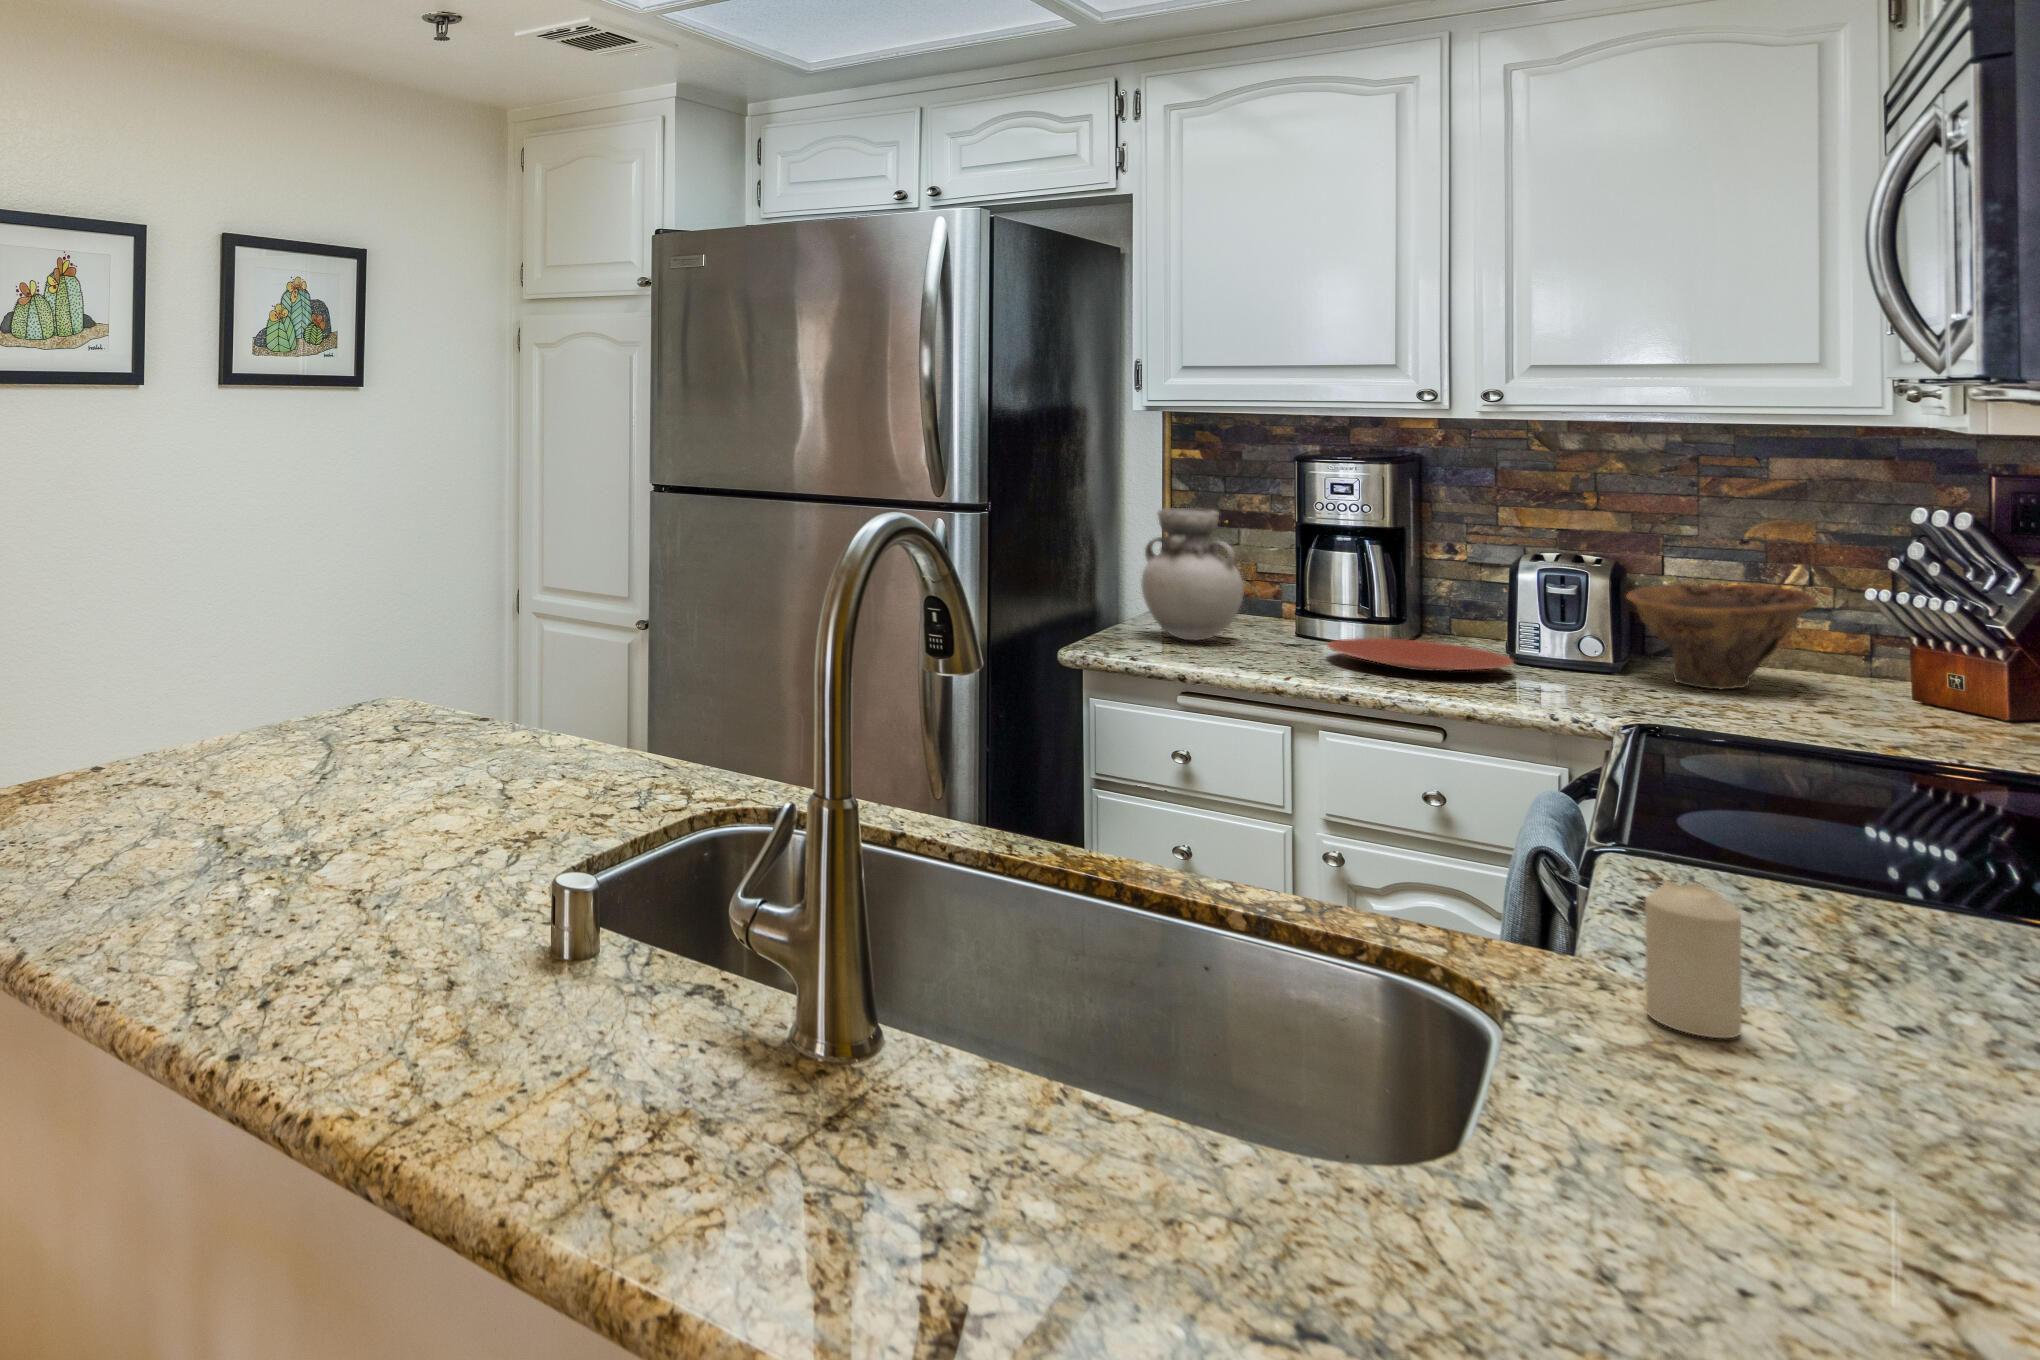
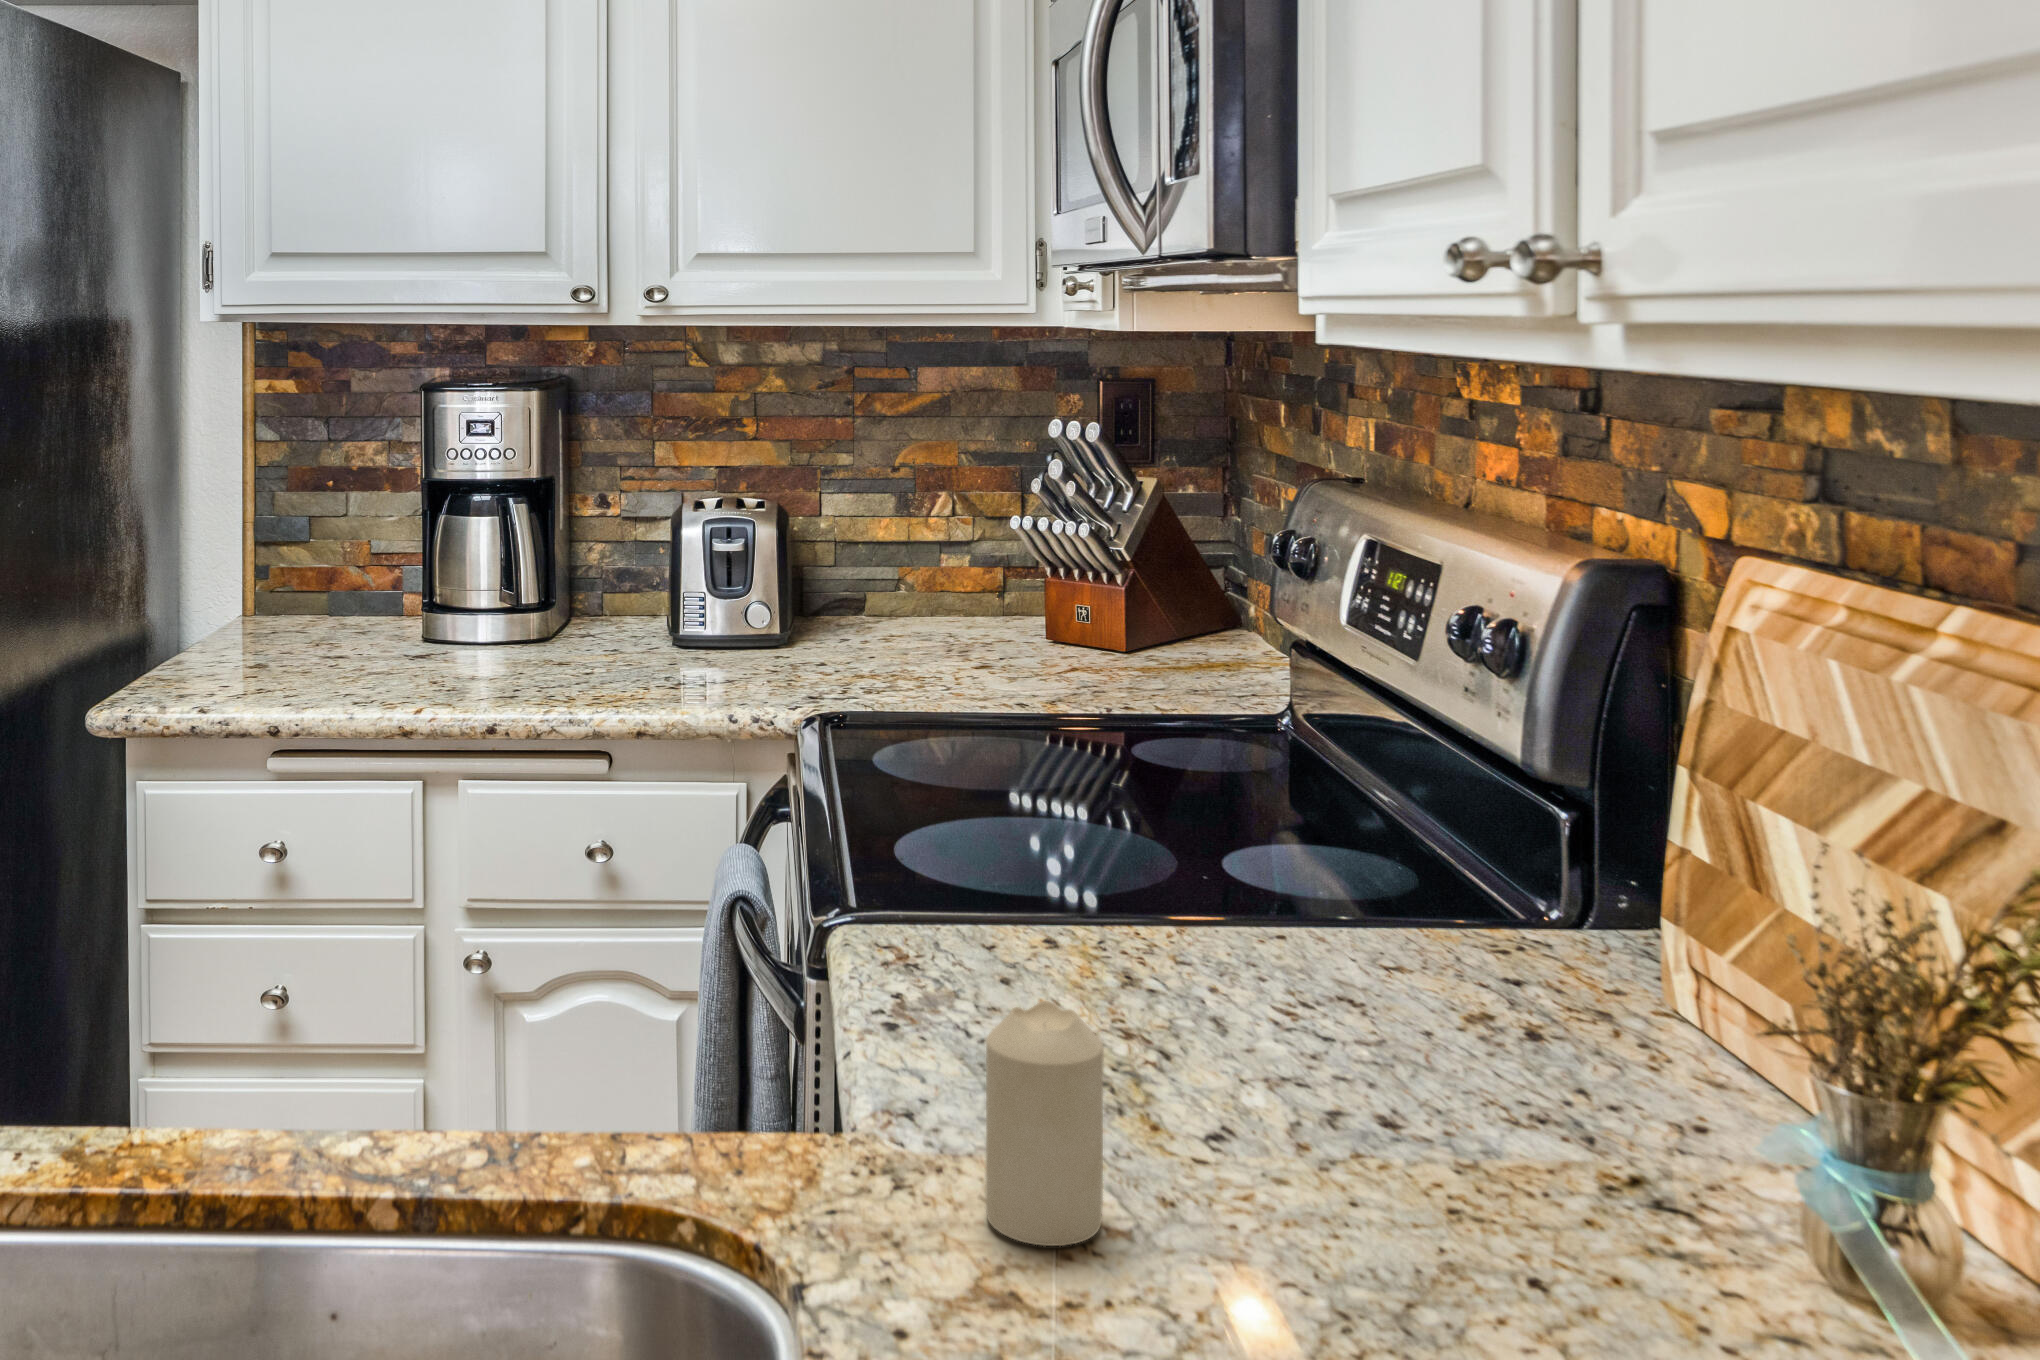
vase: present [1141,508,1244,640] -> none [215,468,356,663]
bowl: present [1627,584,1819,689] -> none [793,520,971,651]
plate: present [1327,638,1513,671] -> none [464,628,681,669]

